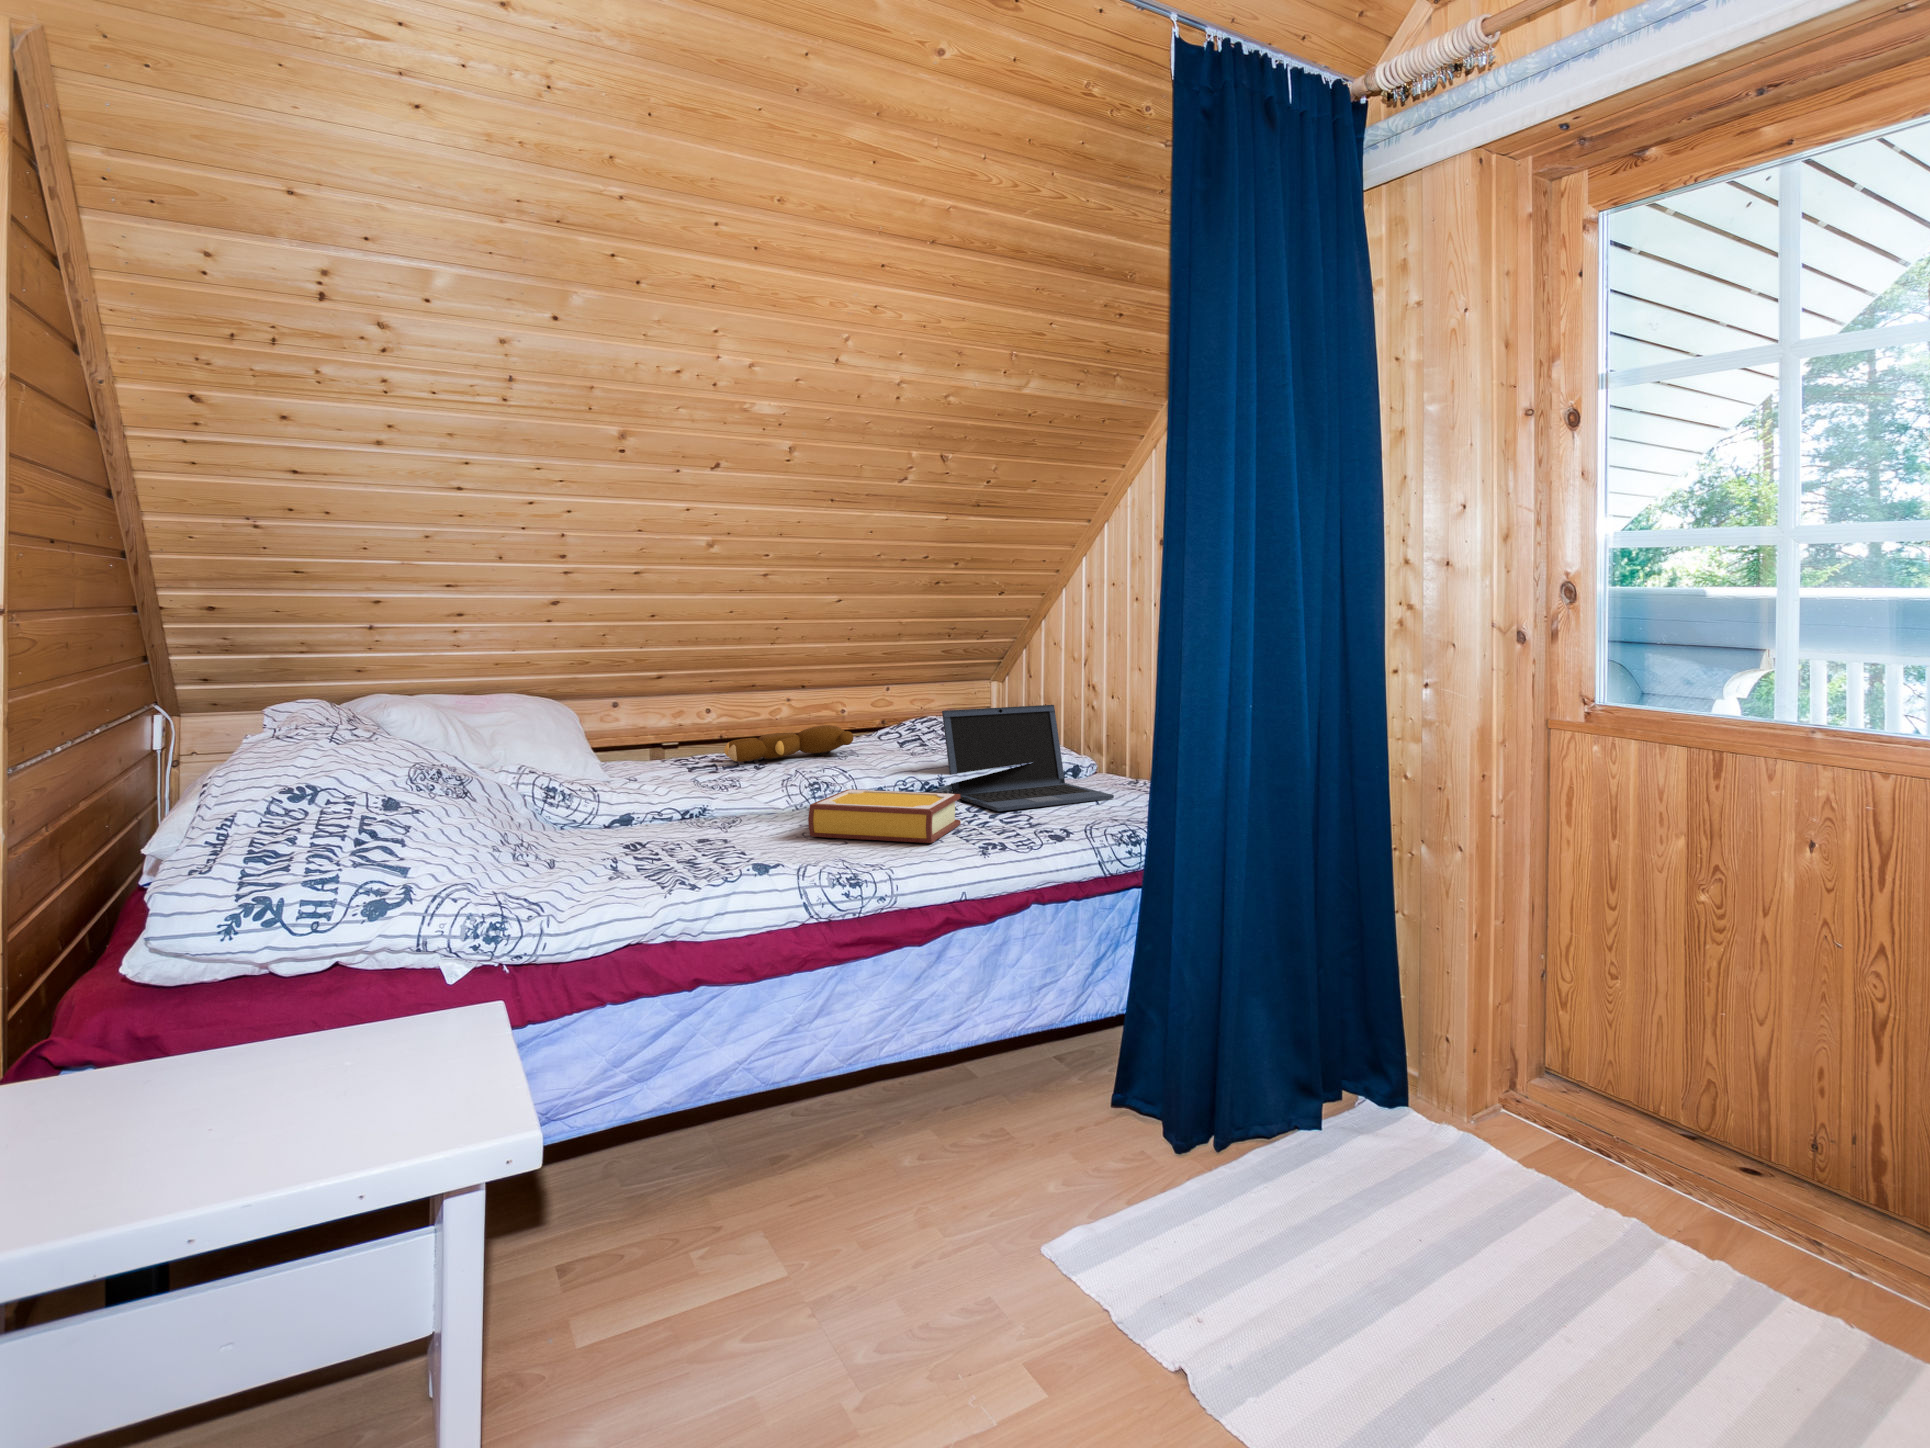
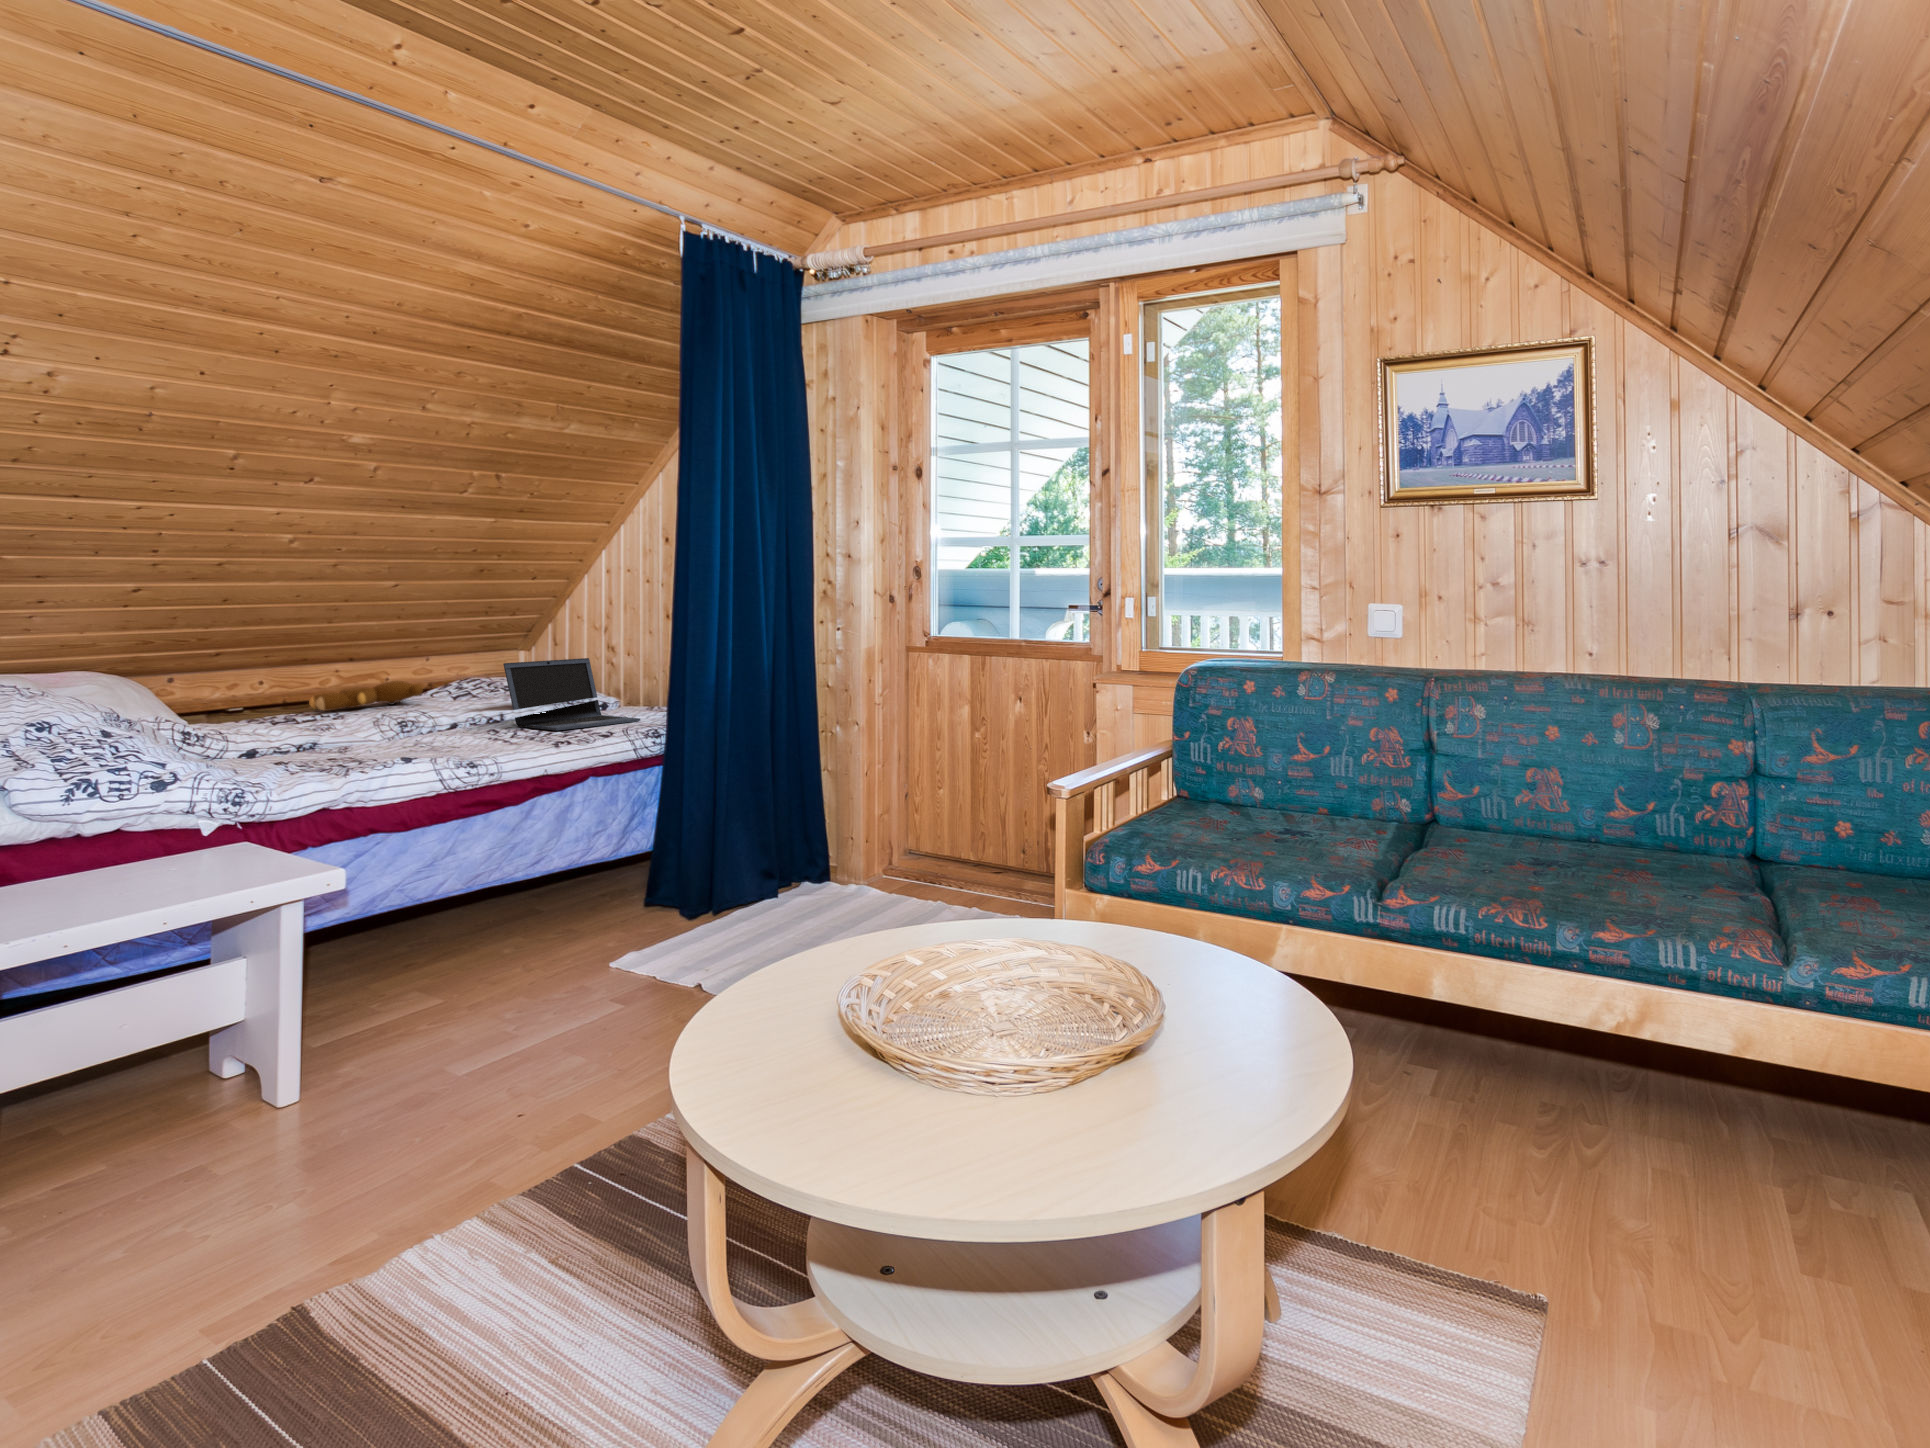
book: present [808,789,961,843] -> none [421,717,532,748]

